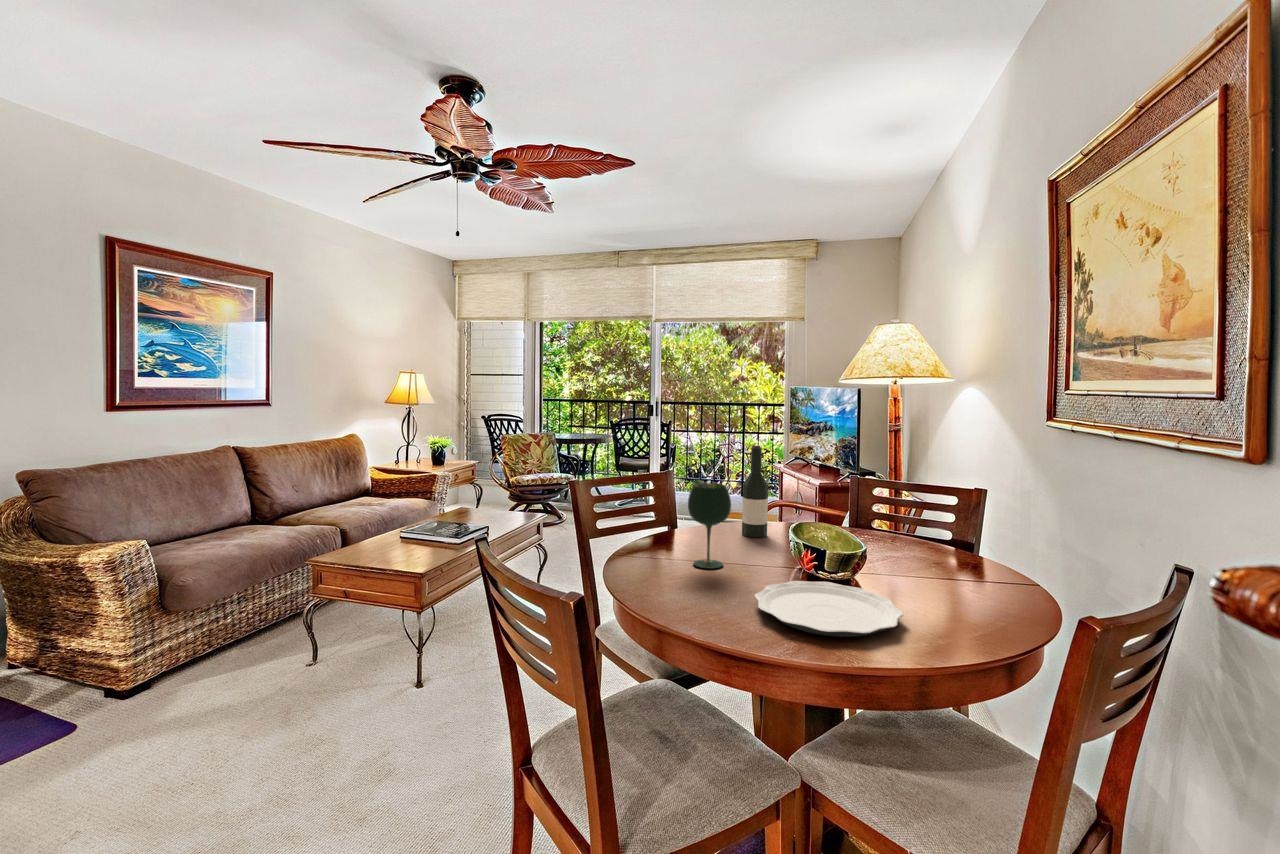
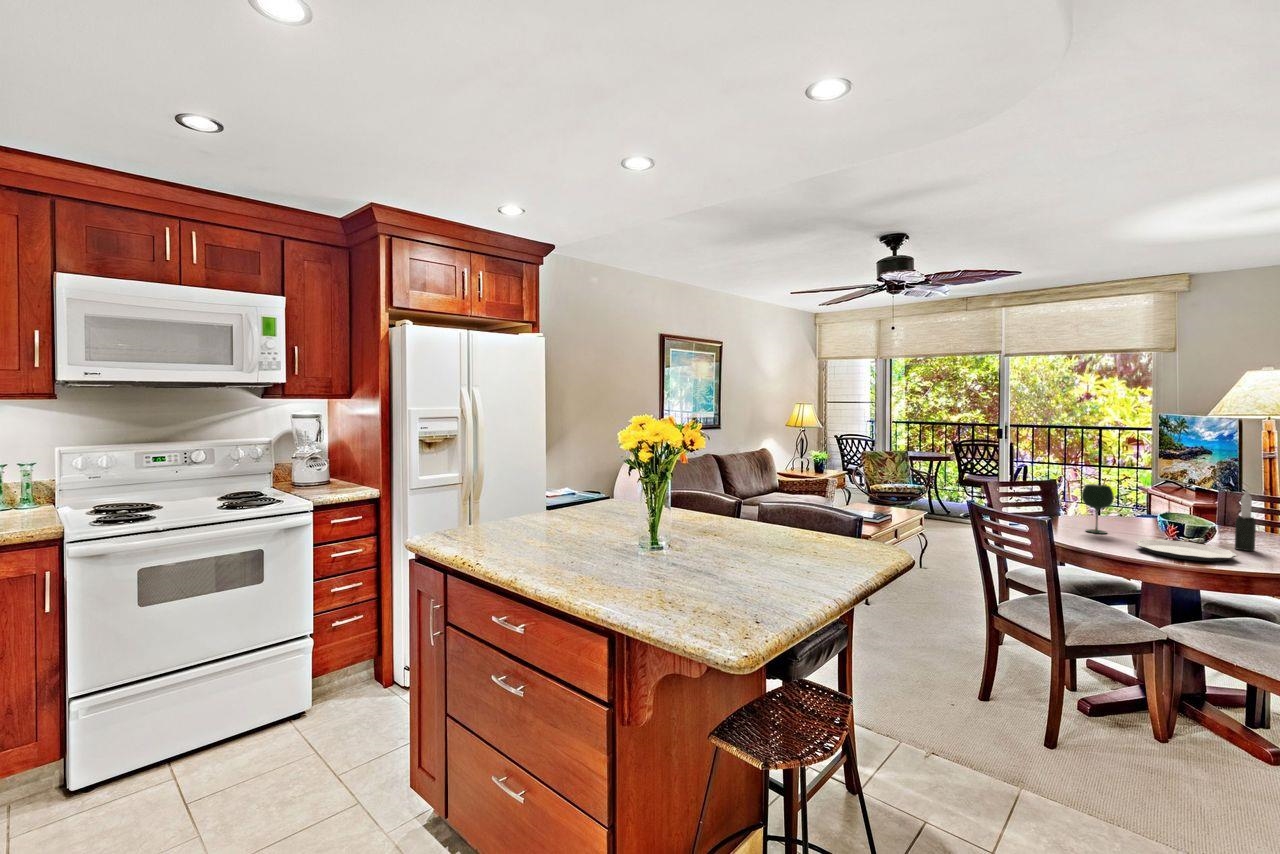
wine bottle: present [742,445,768,537] -> none [1117,464,1140,524]
candle: none [887,484,914,587] -> present [1235,490,1256,551]

